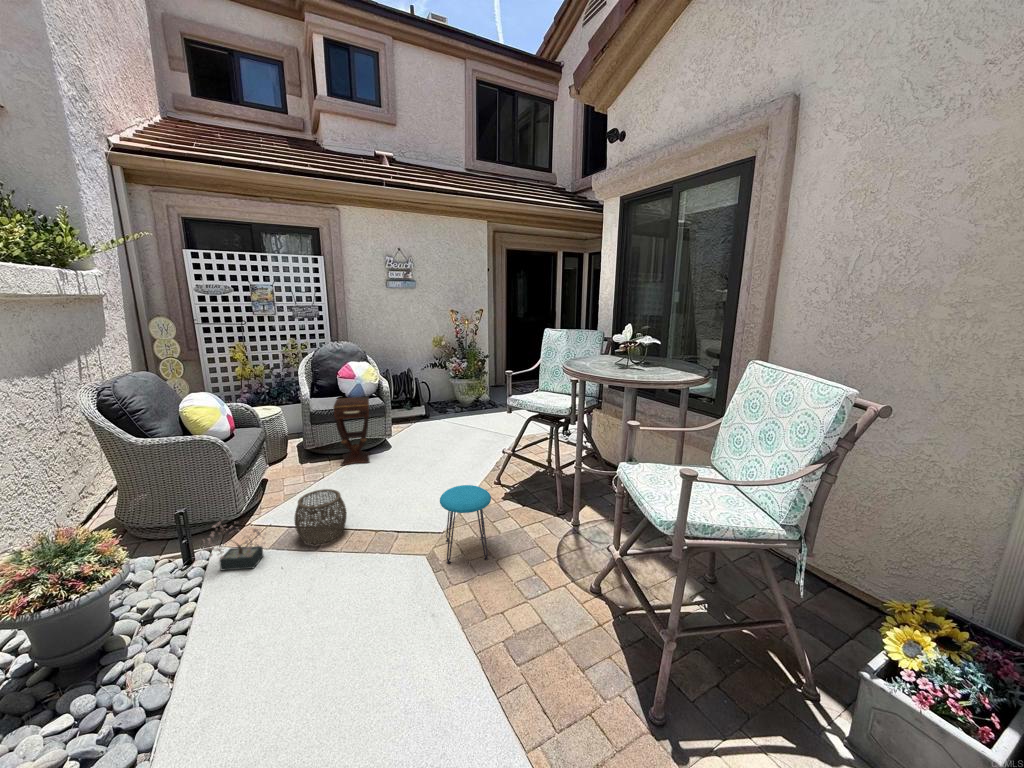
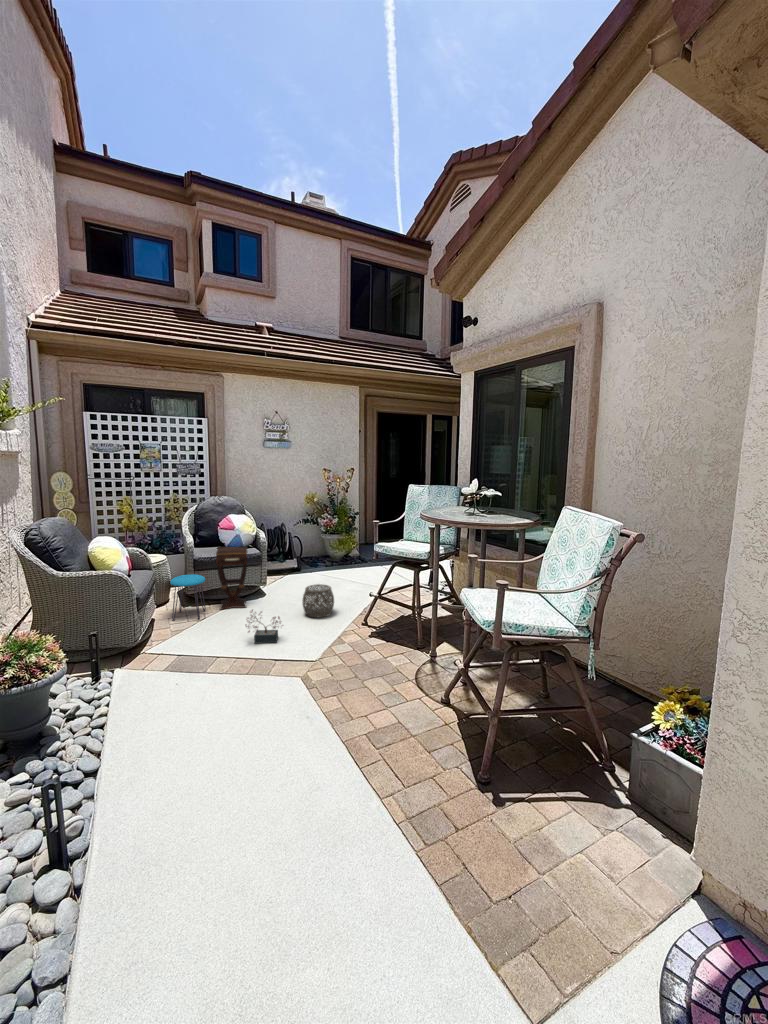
stool: present [440,485,491,563] -> present [170,574,206,621]
woven basket: present [294,489,347,545] -> present [302,584,334,618]
decorative plant: present [207,522,267,570] -> present [246,610,283,643]

